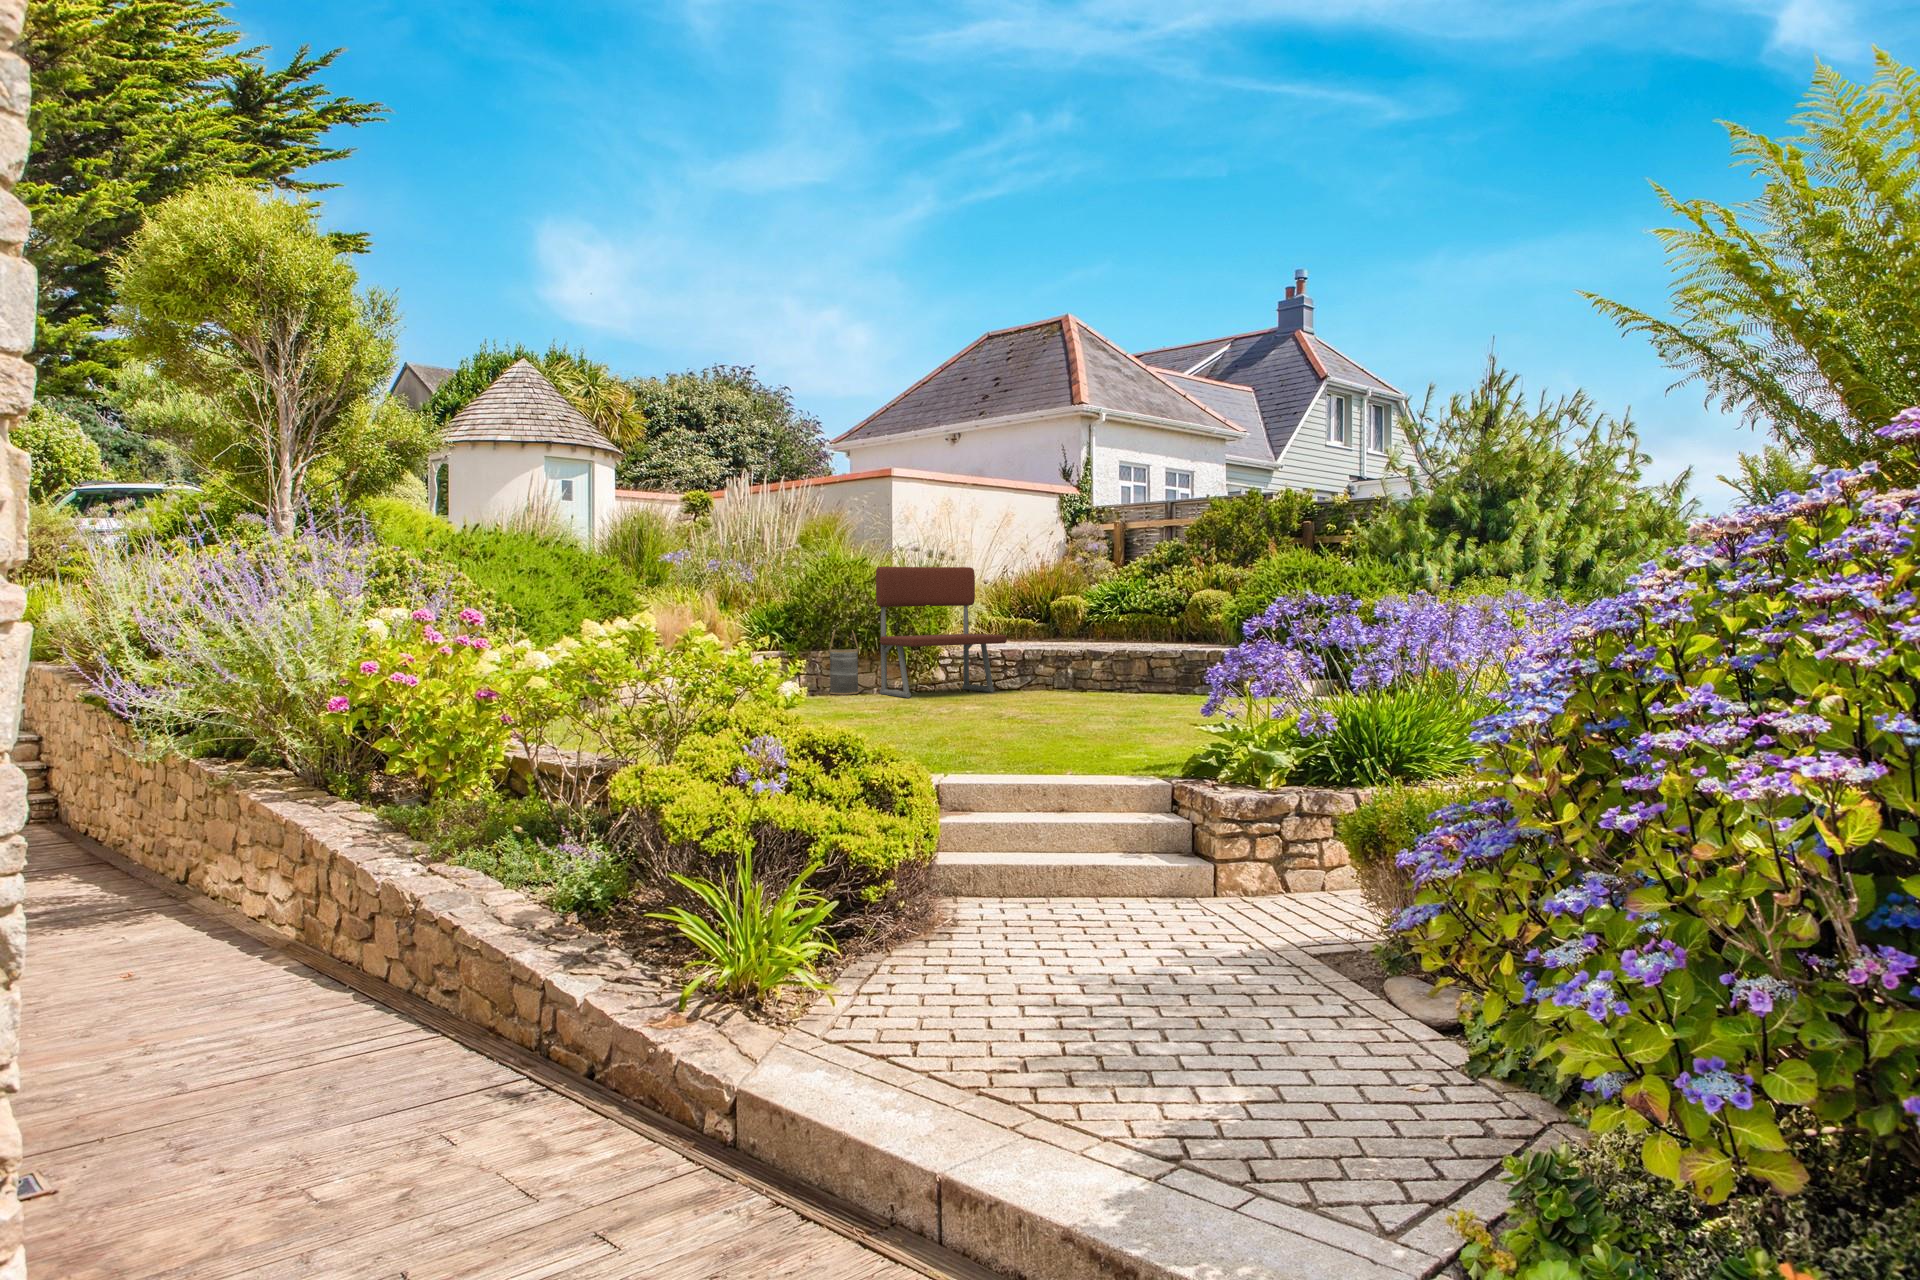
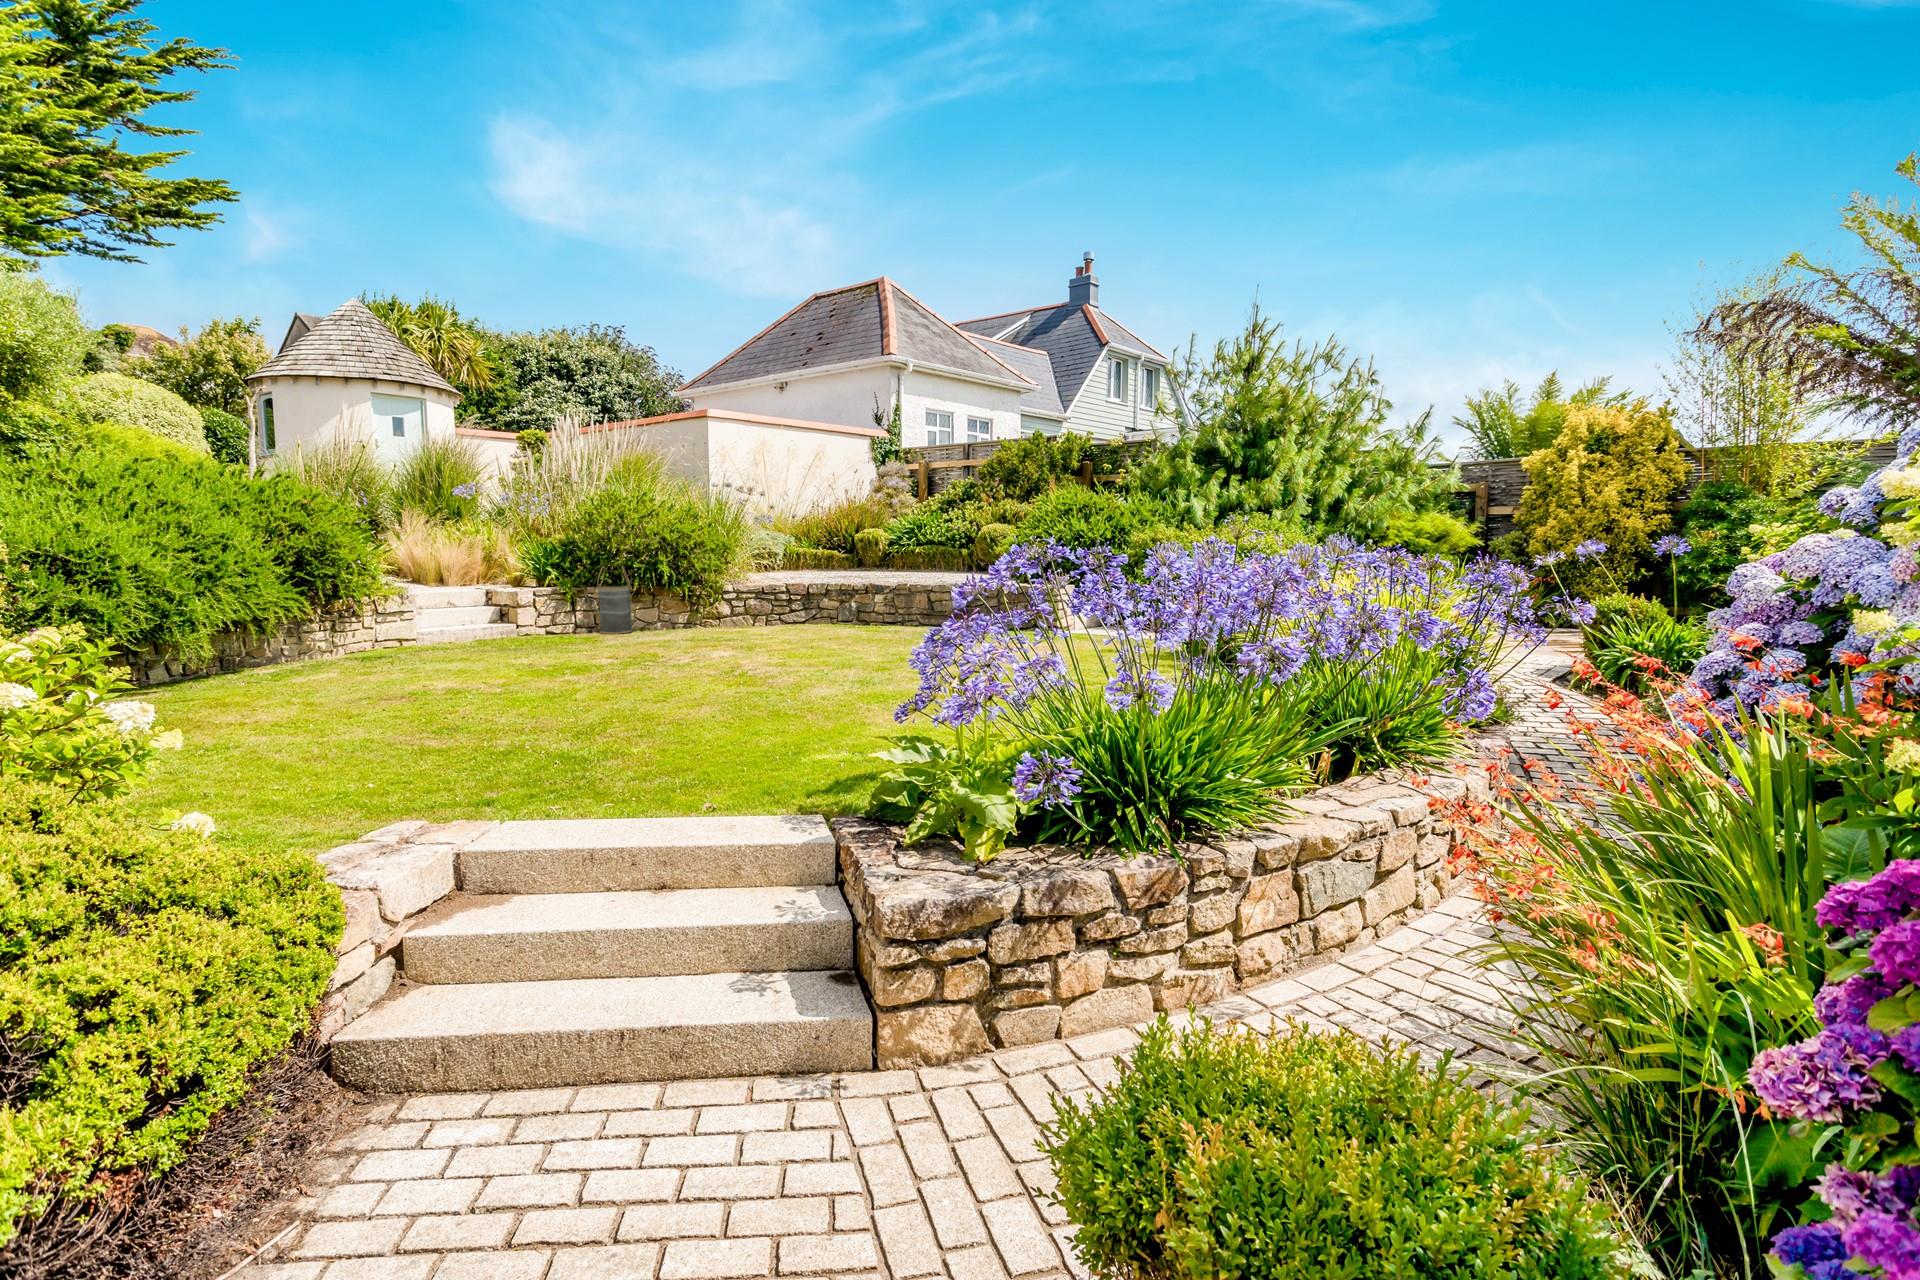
bench: present [876,567,1007,698] -> none [645,500,786,637]

